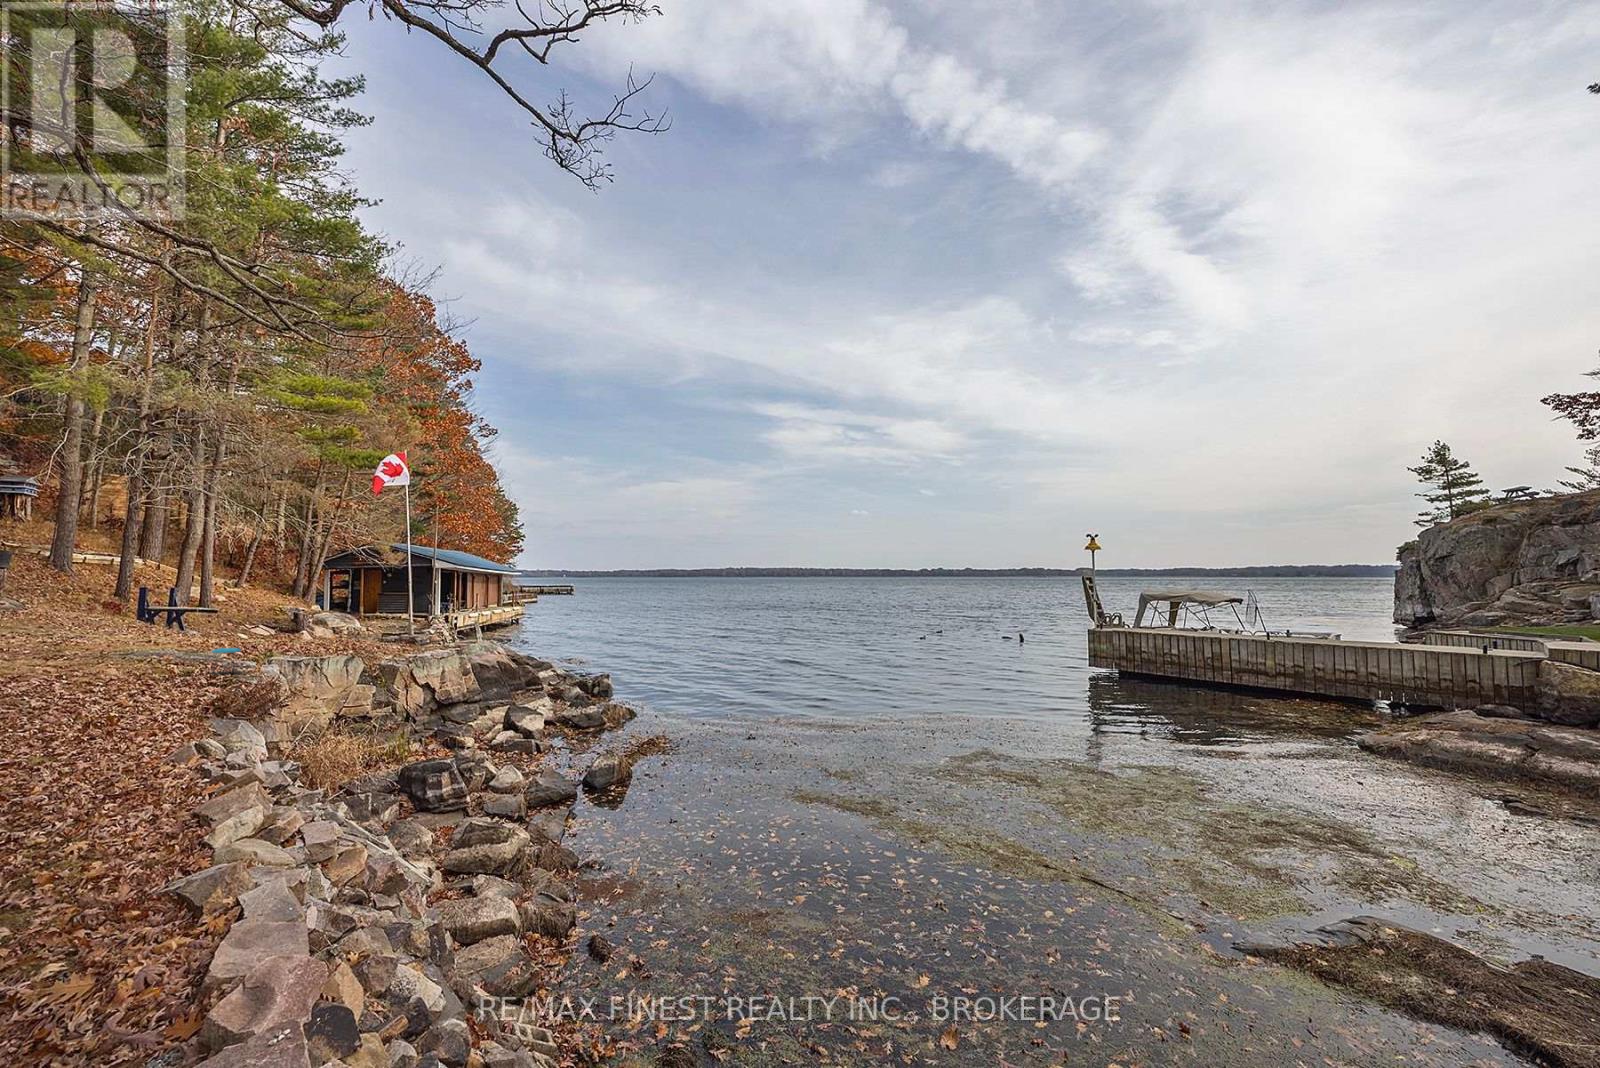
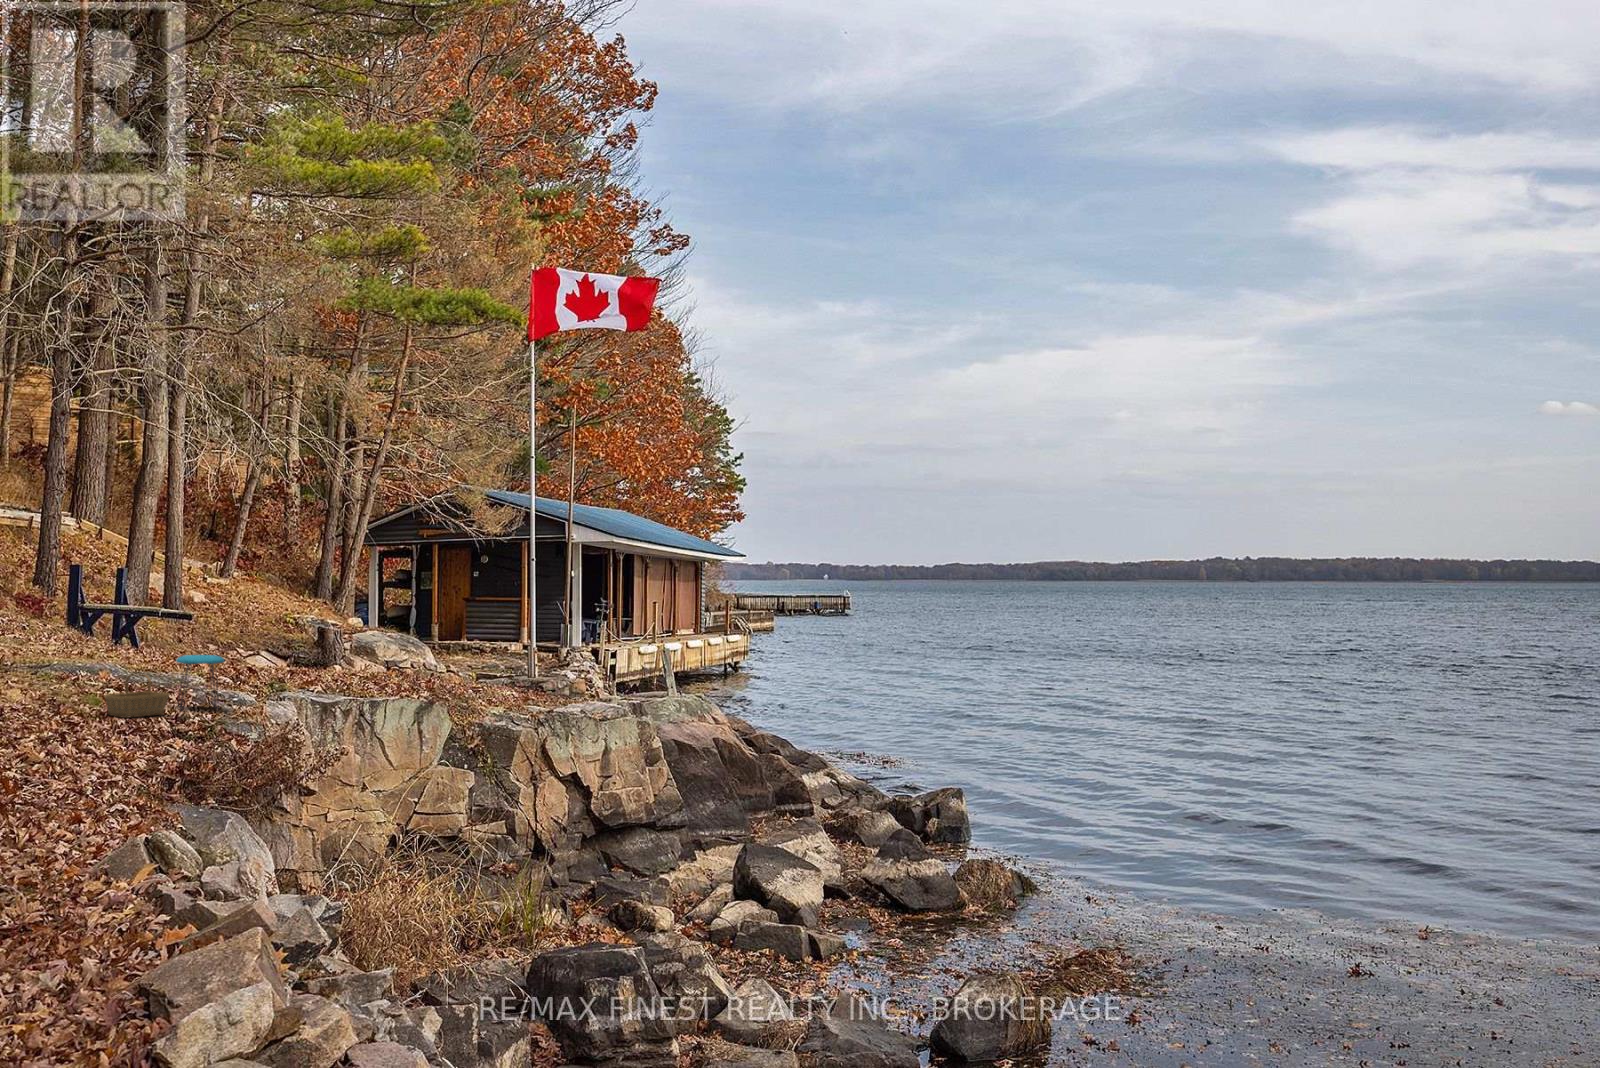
basket: none [165,661,207,682] -> present [104,675,170,718]

